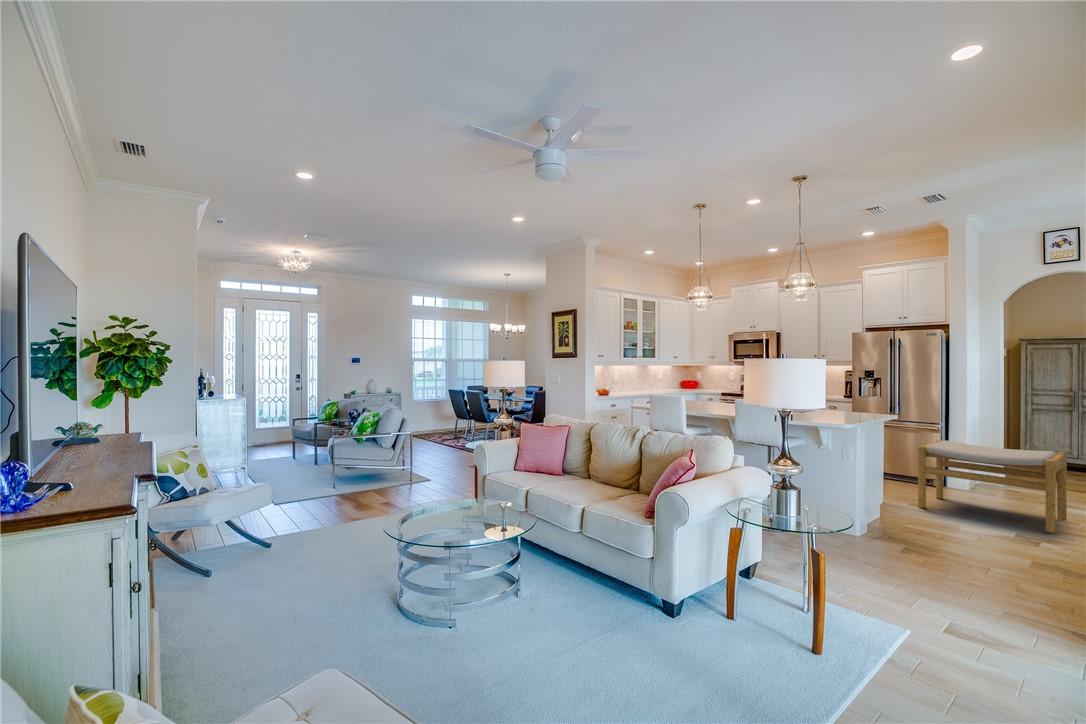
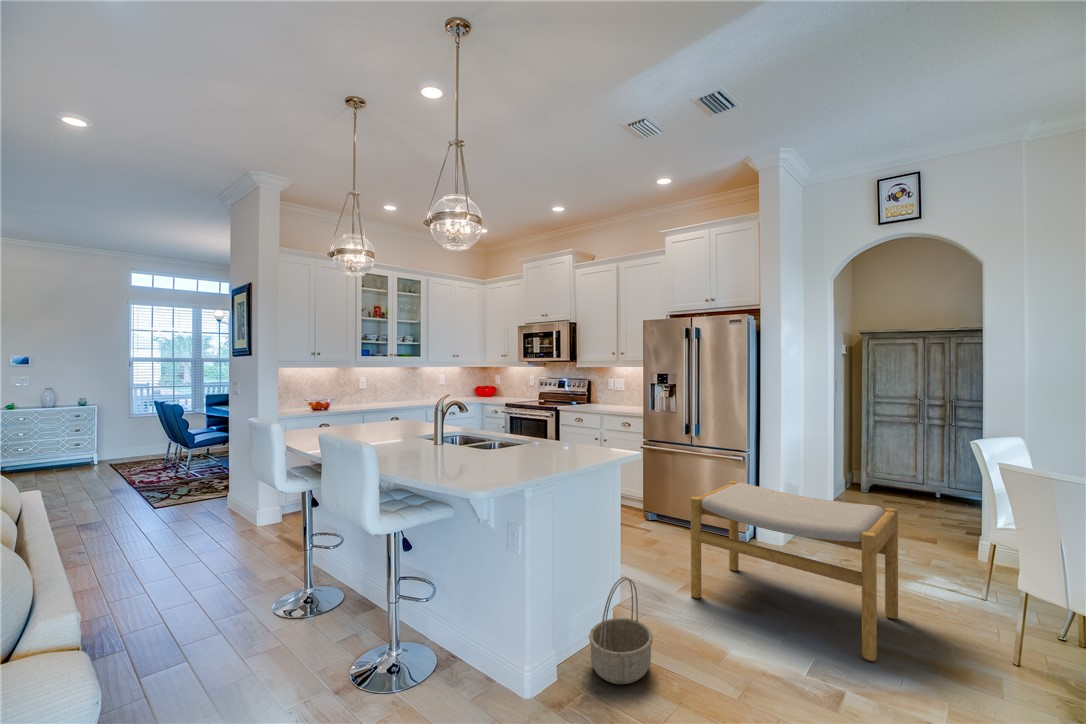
basket: none [878,479,919,533] -> present [589,577,653,684]

